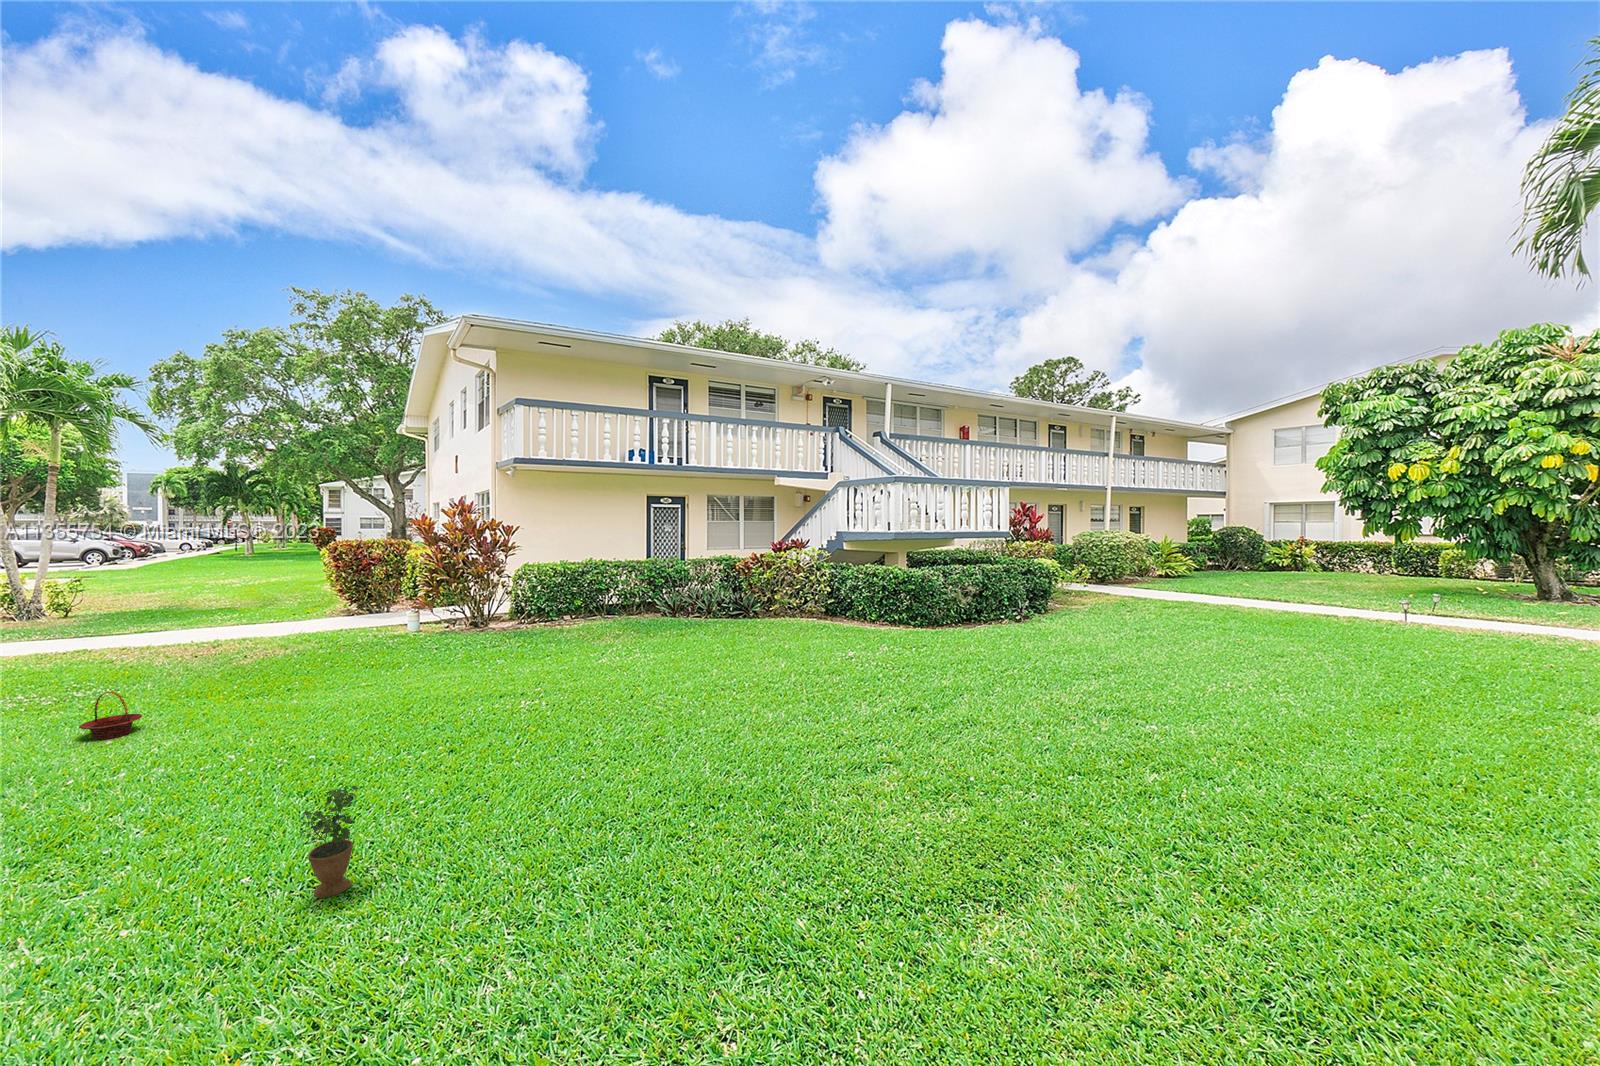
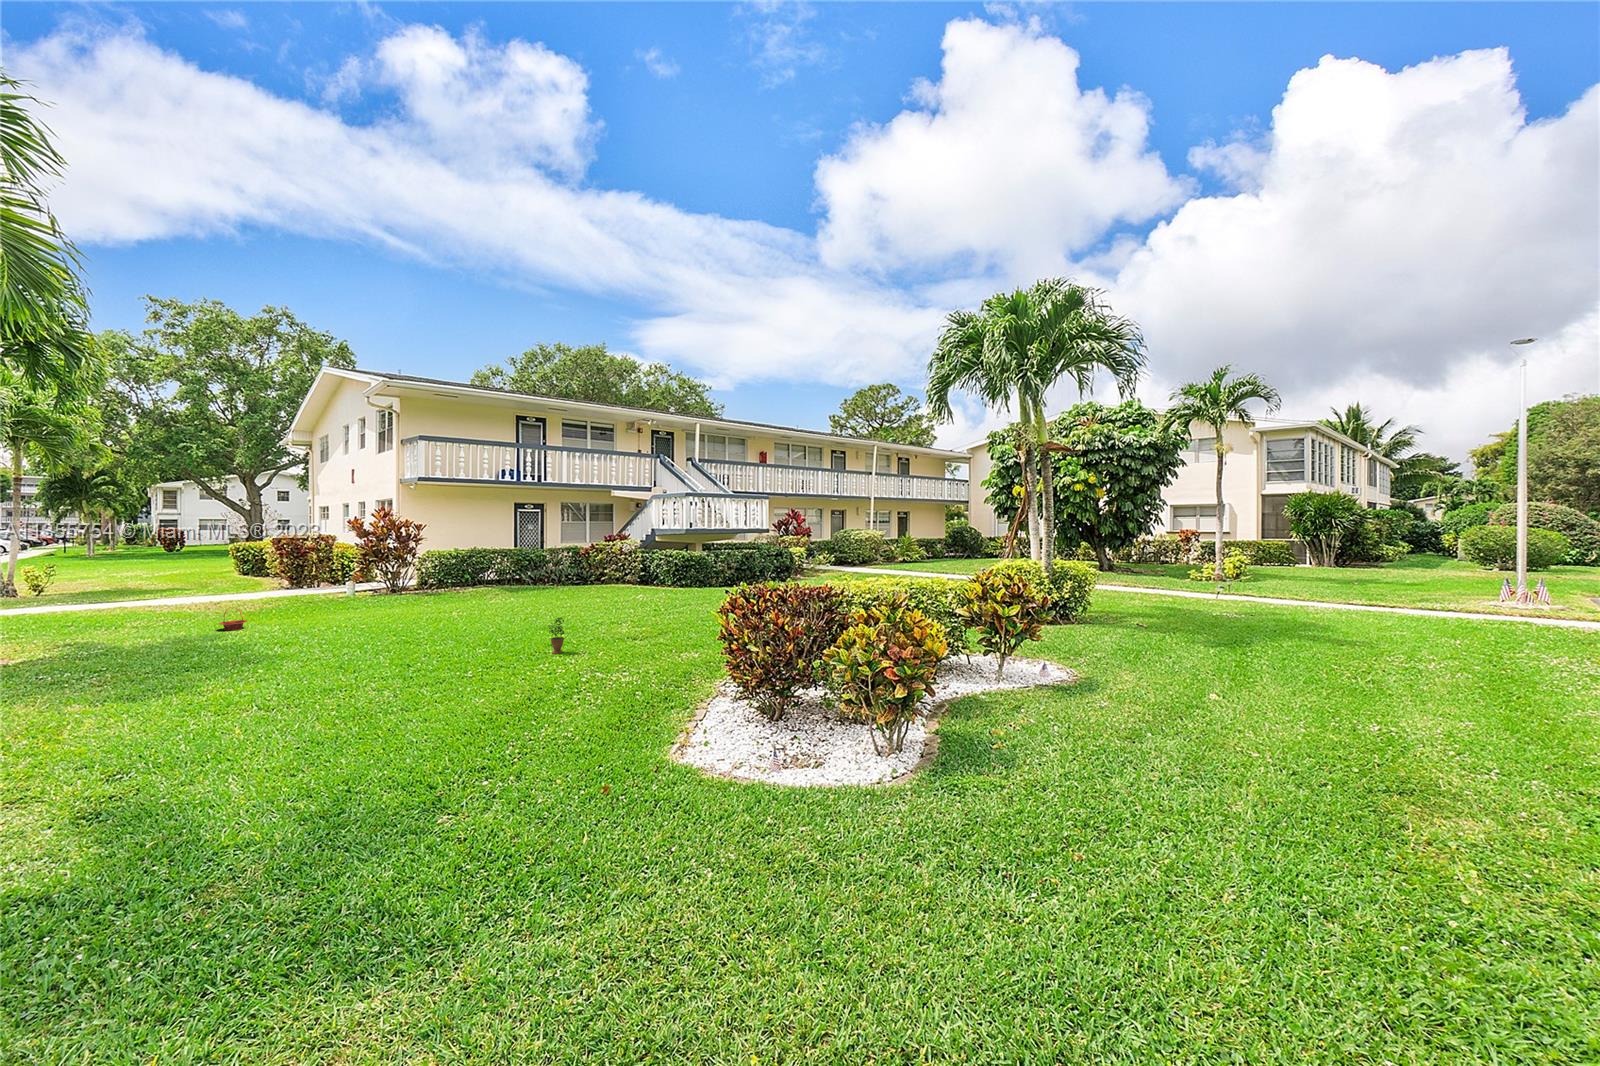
potted plant: present [300,781,359,898] -> present [549,618,564,654]

